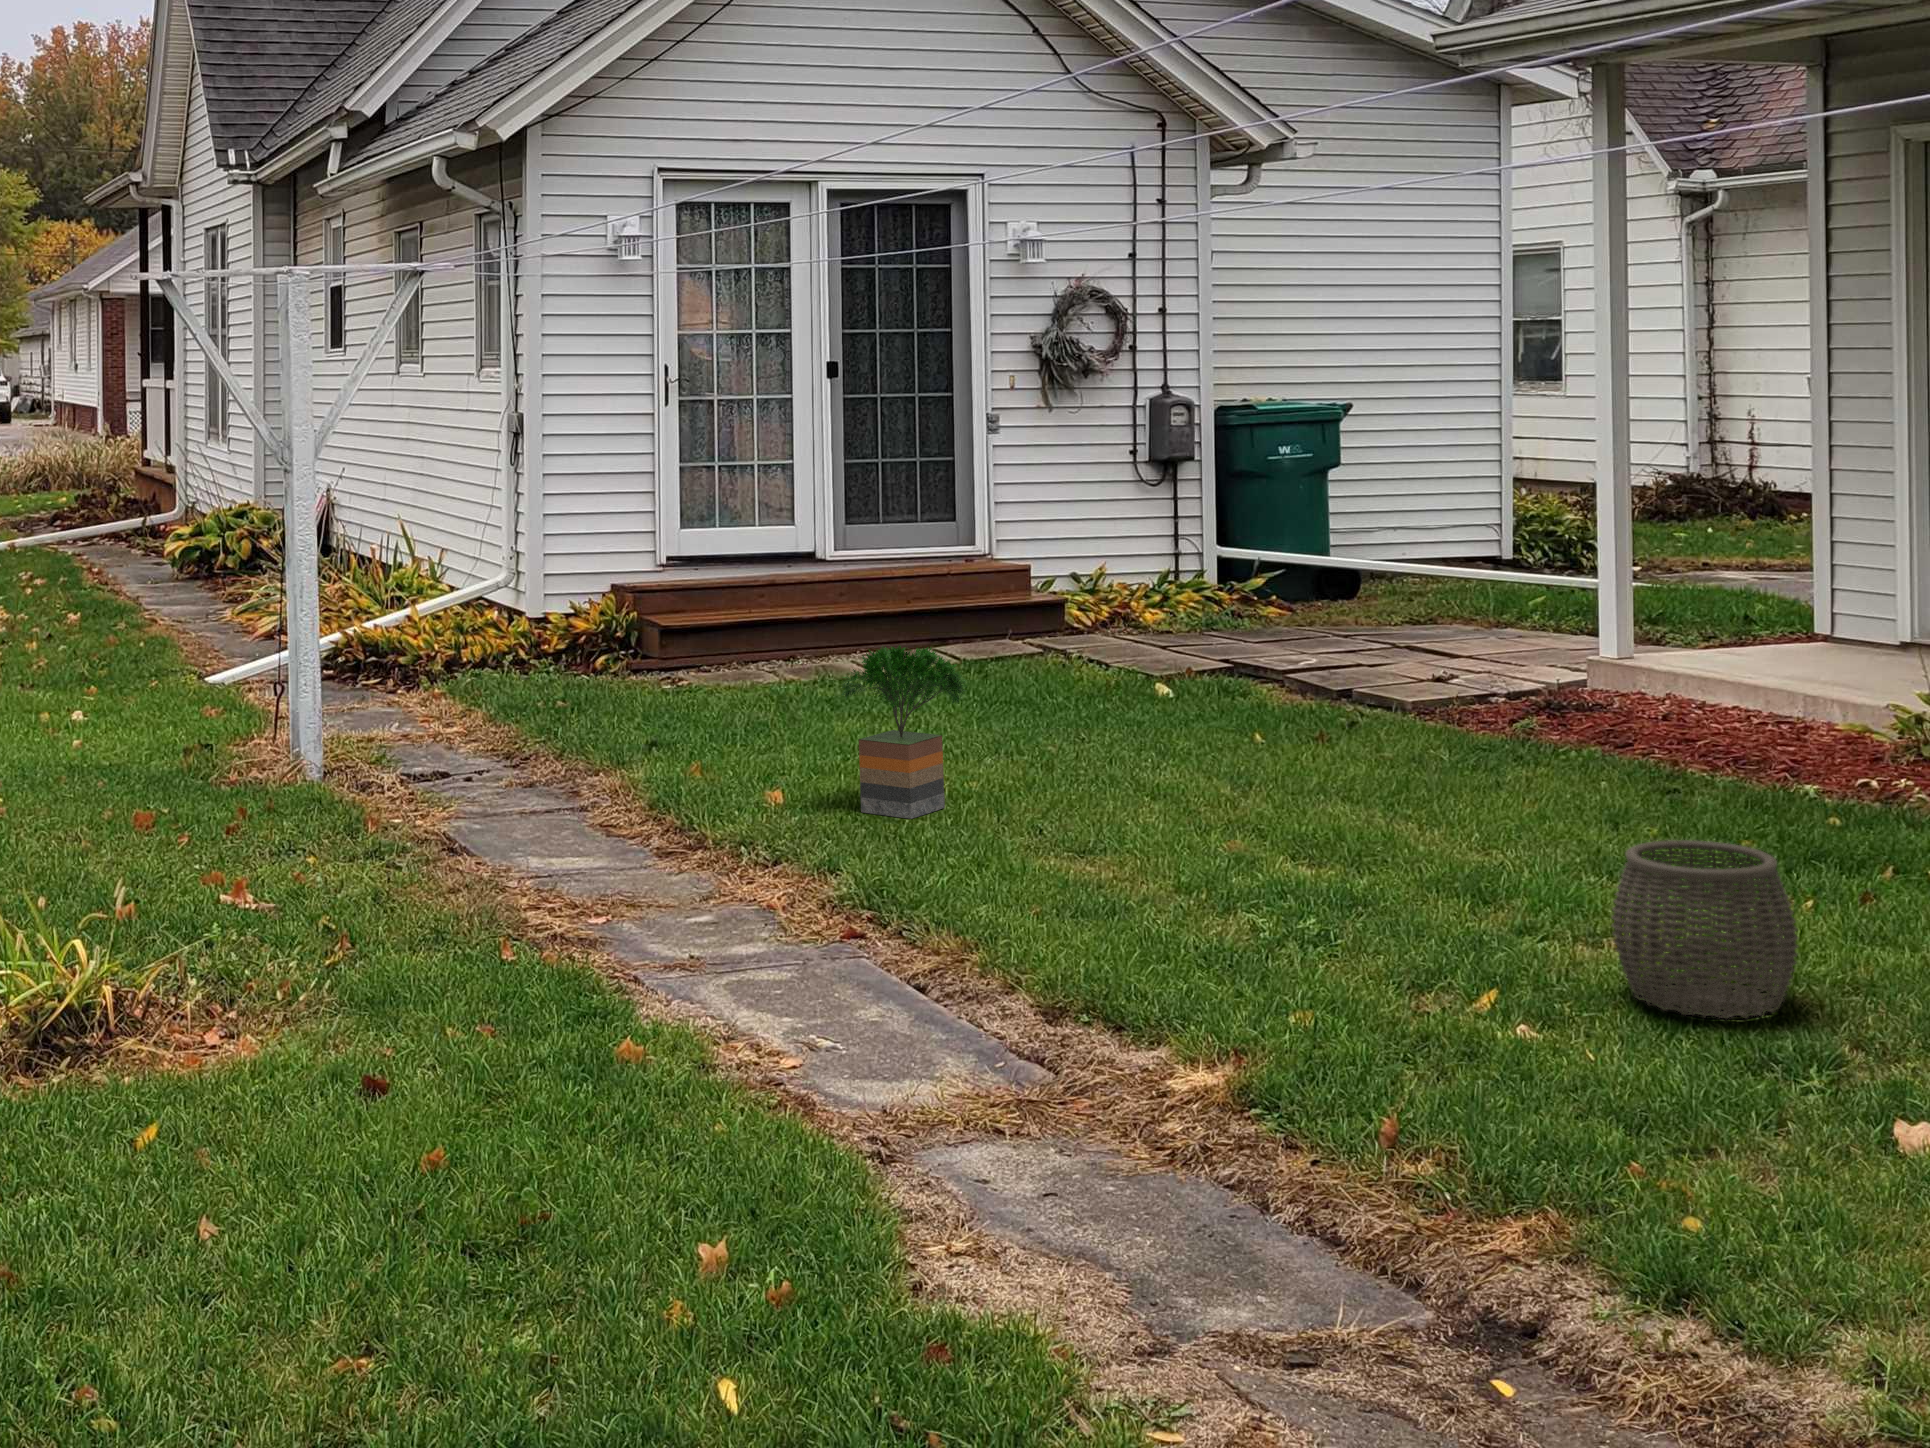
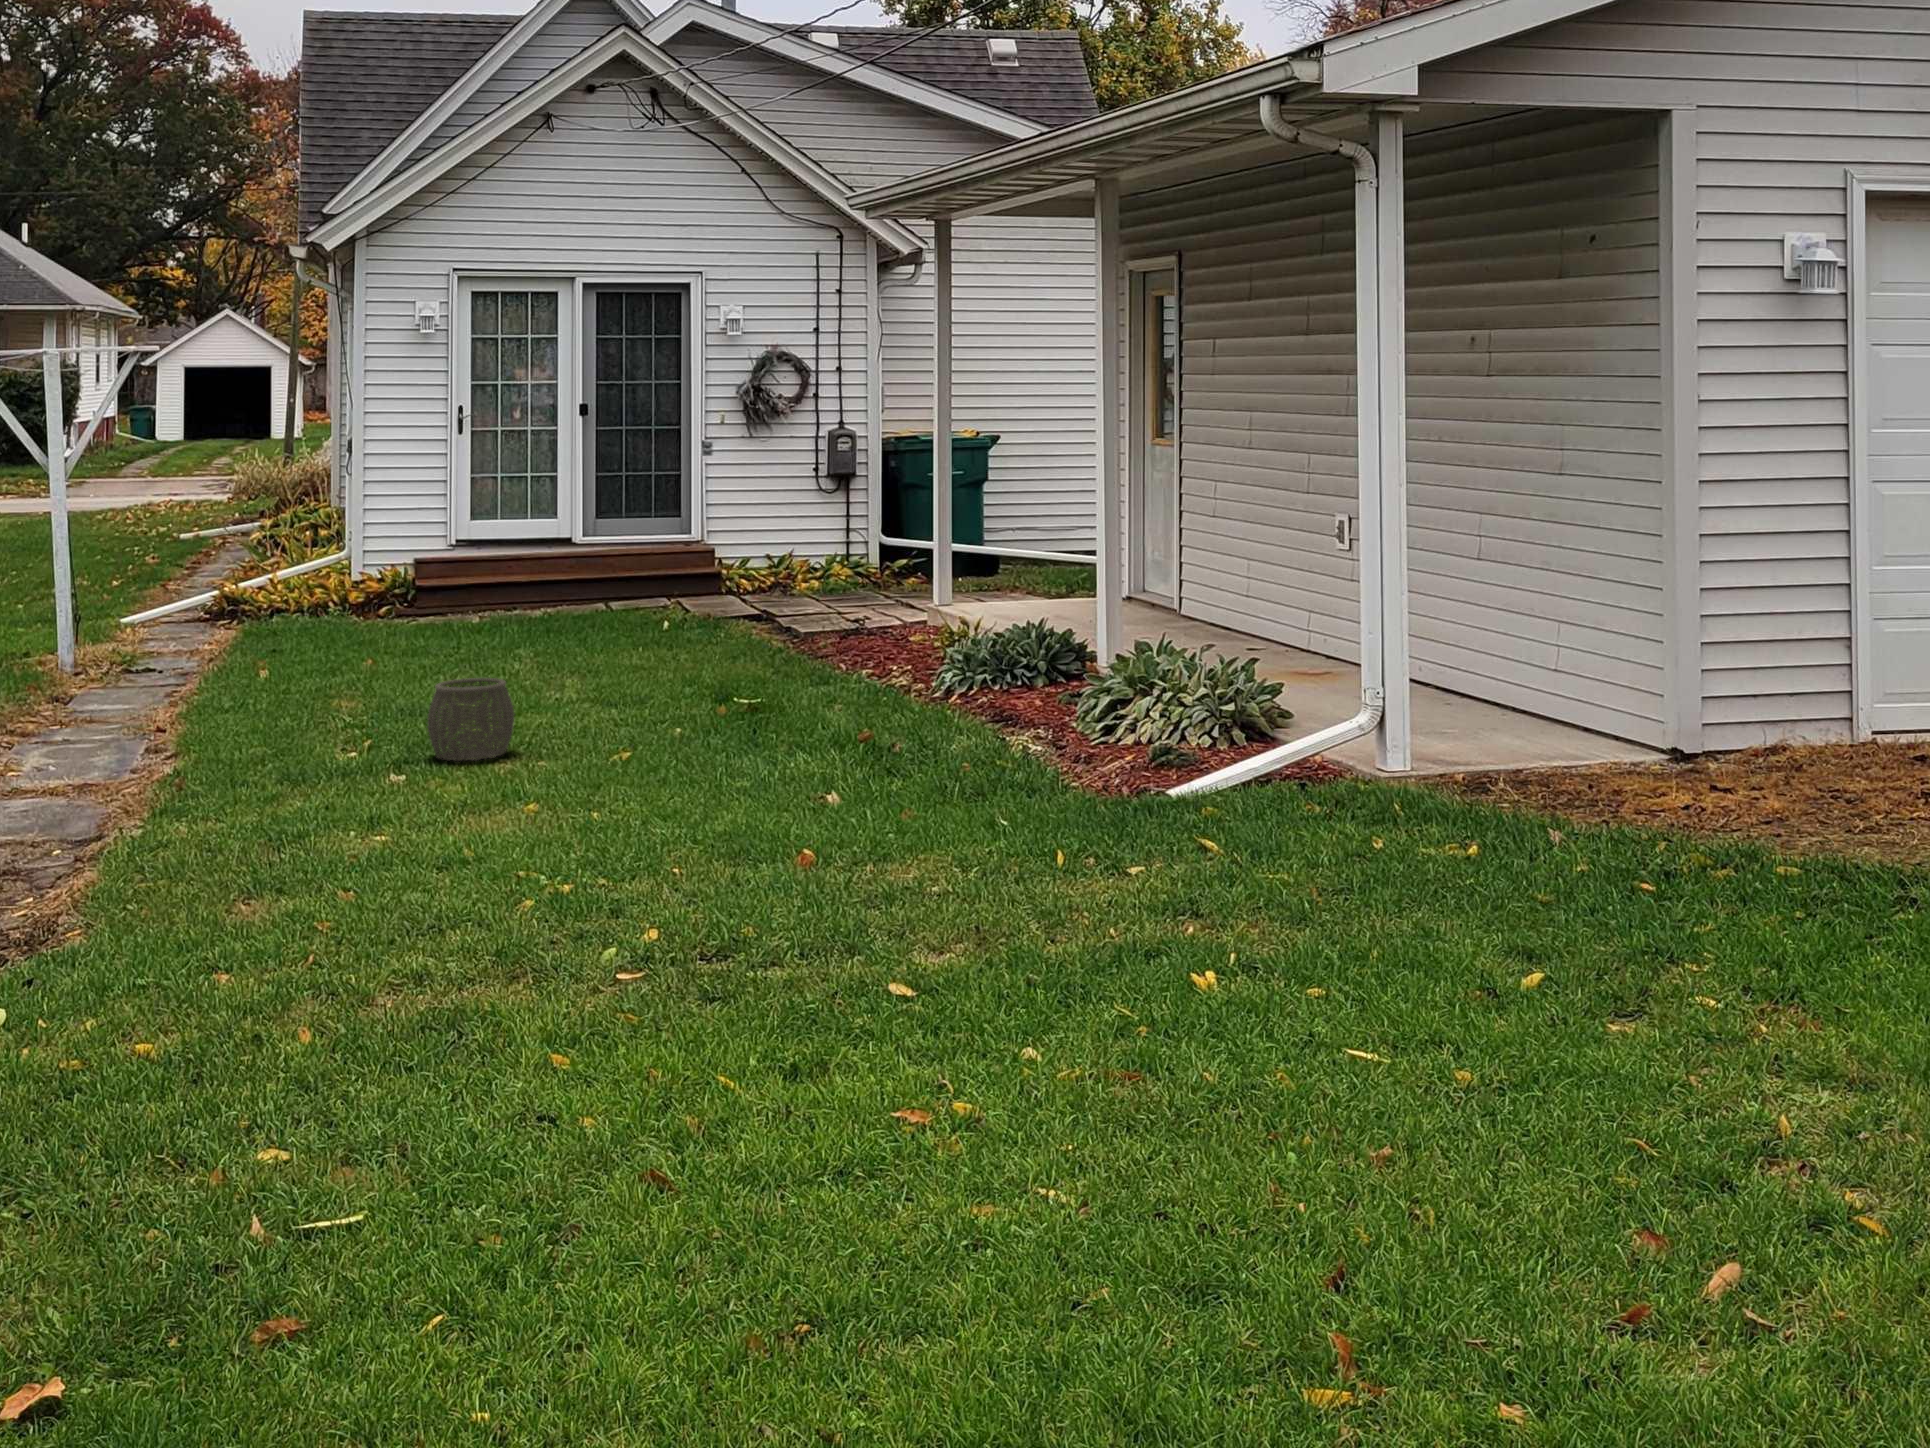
potted tree: present [842,645,966,819] -> none [293,584,370,684]

